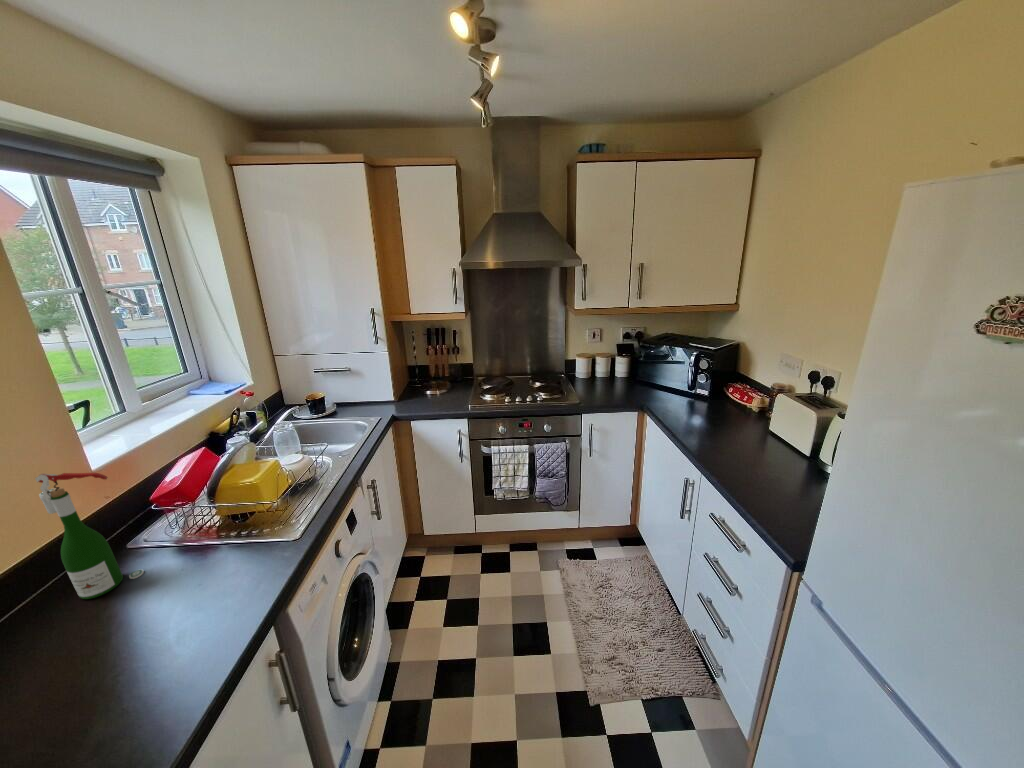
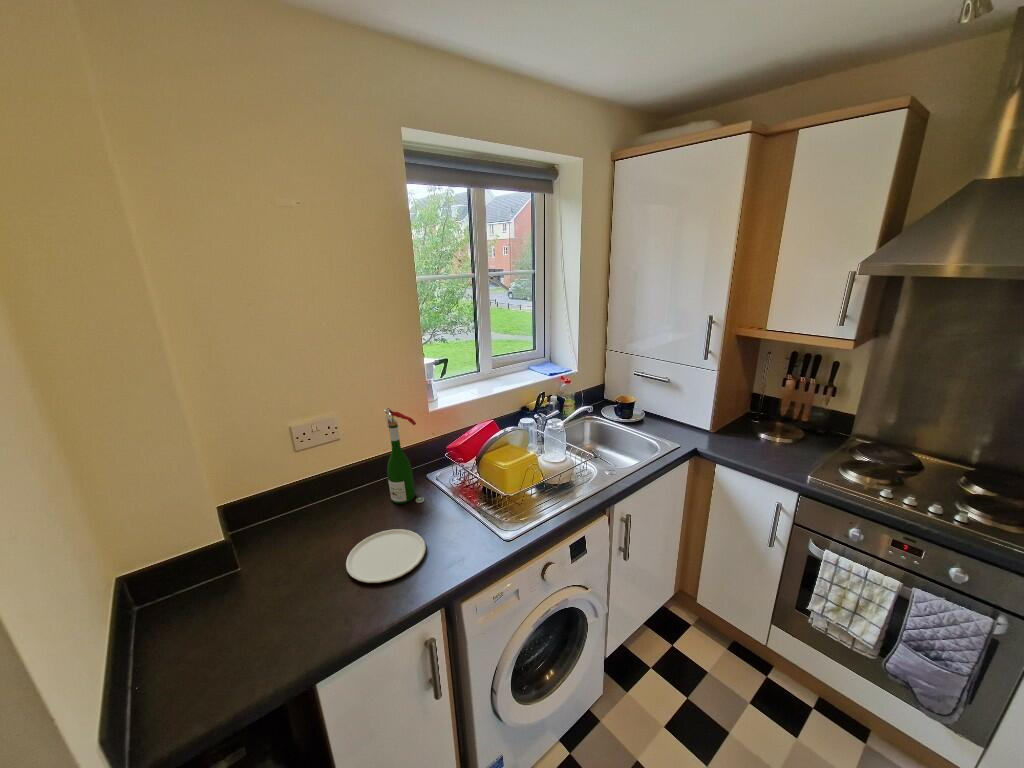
plate: none [78,596,210,689] -> present [346,529,426,583]

